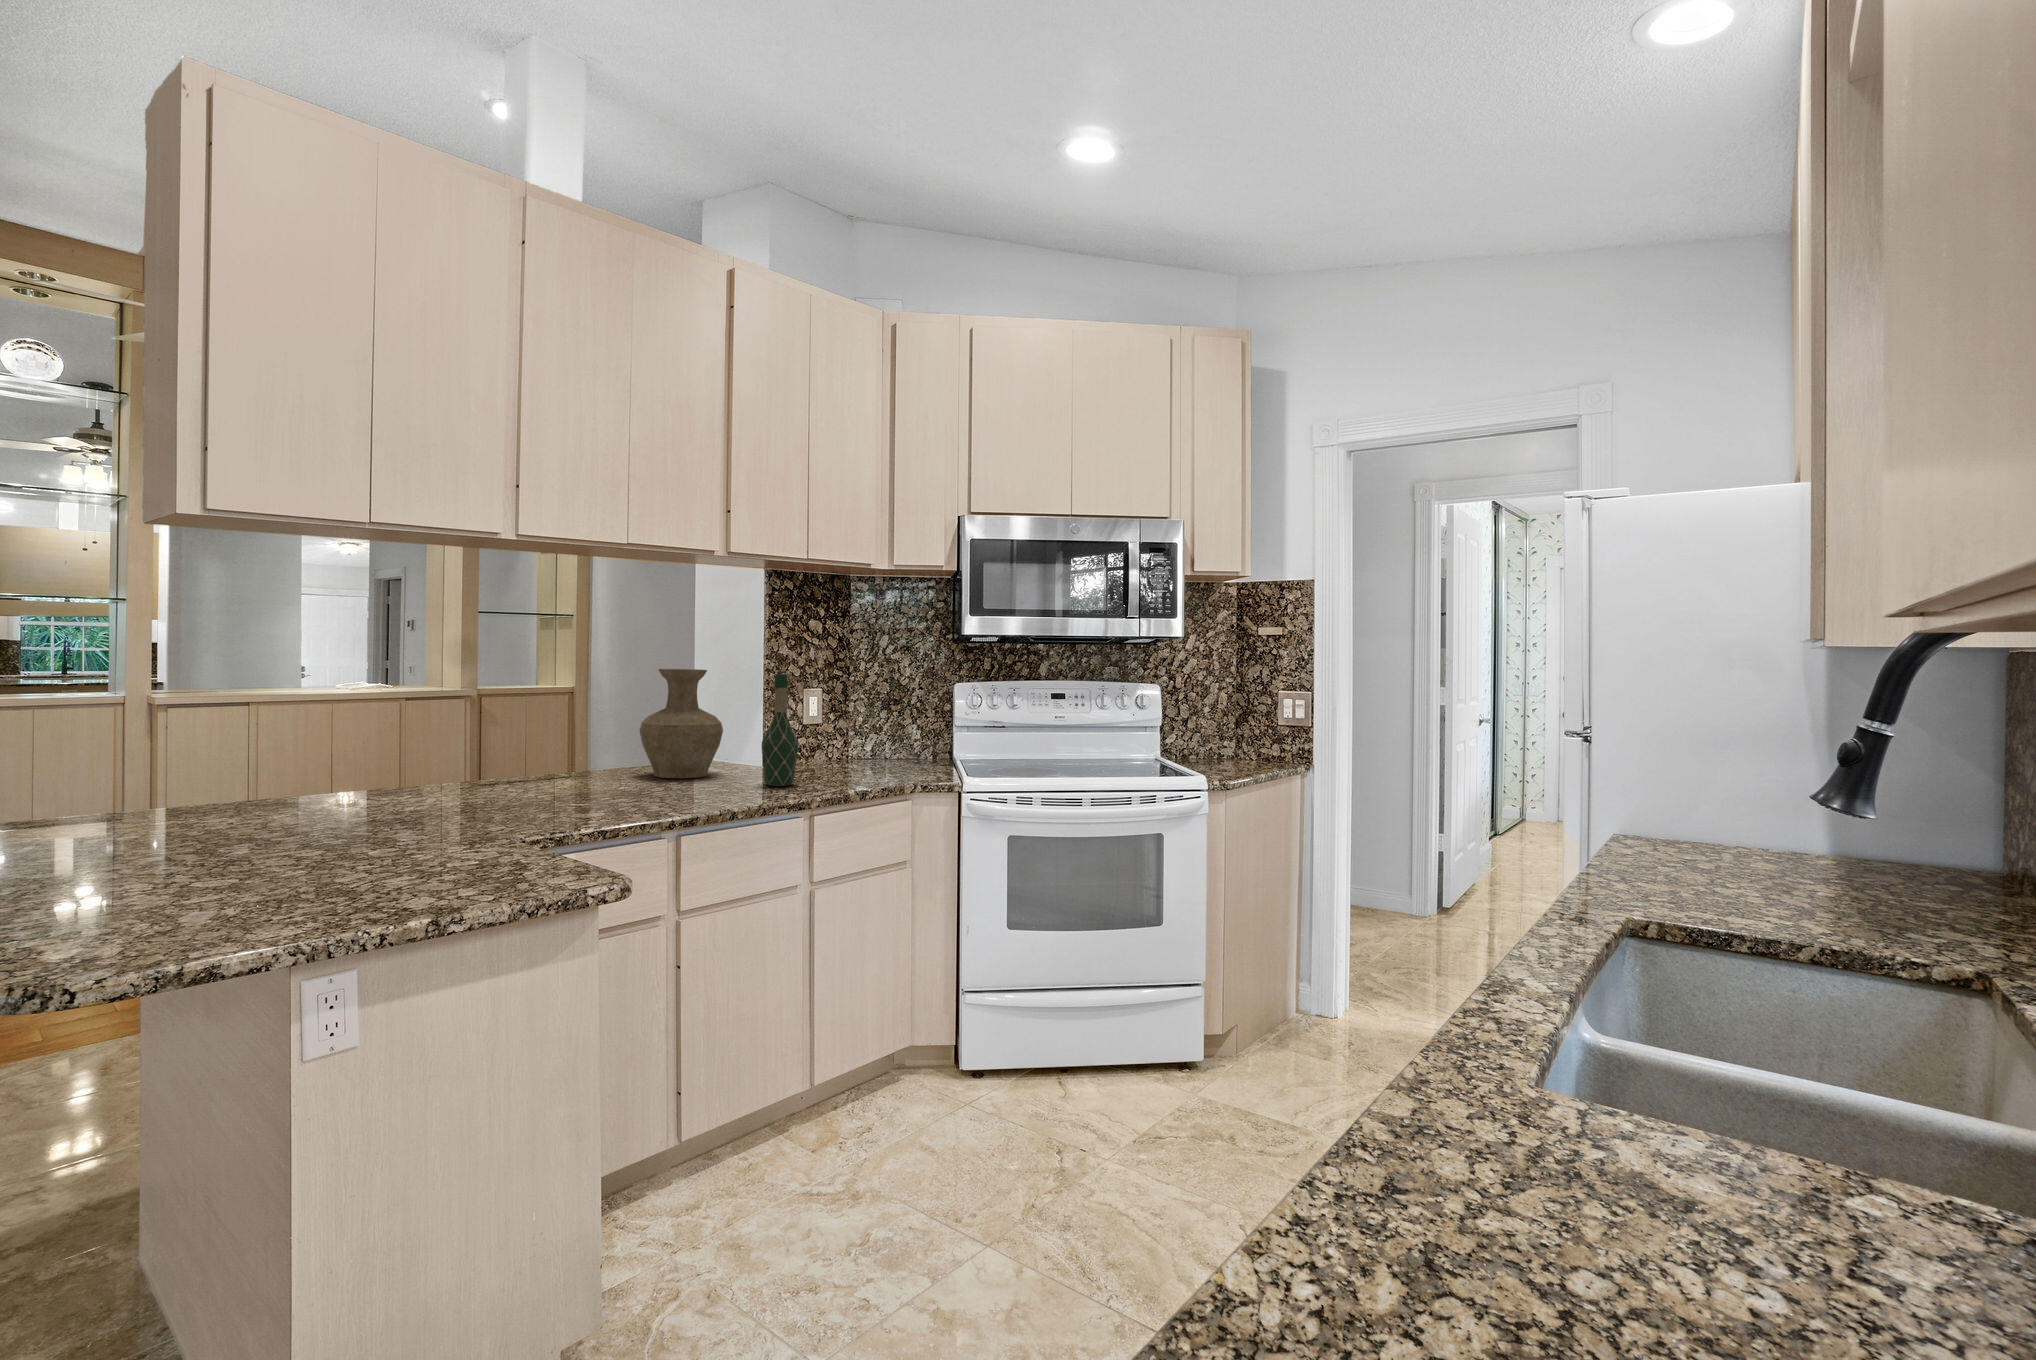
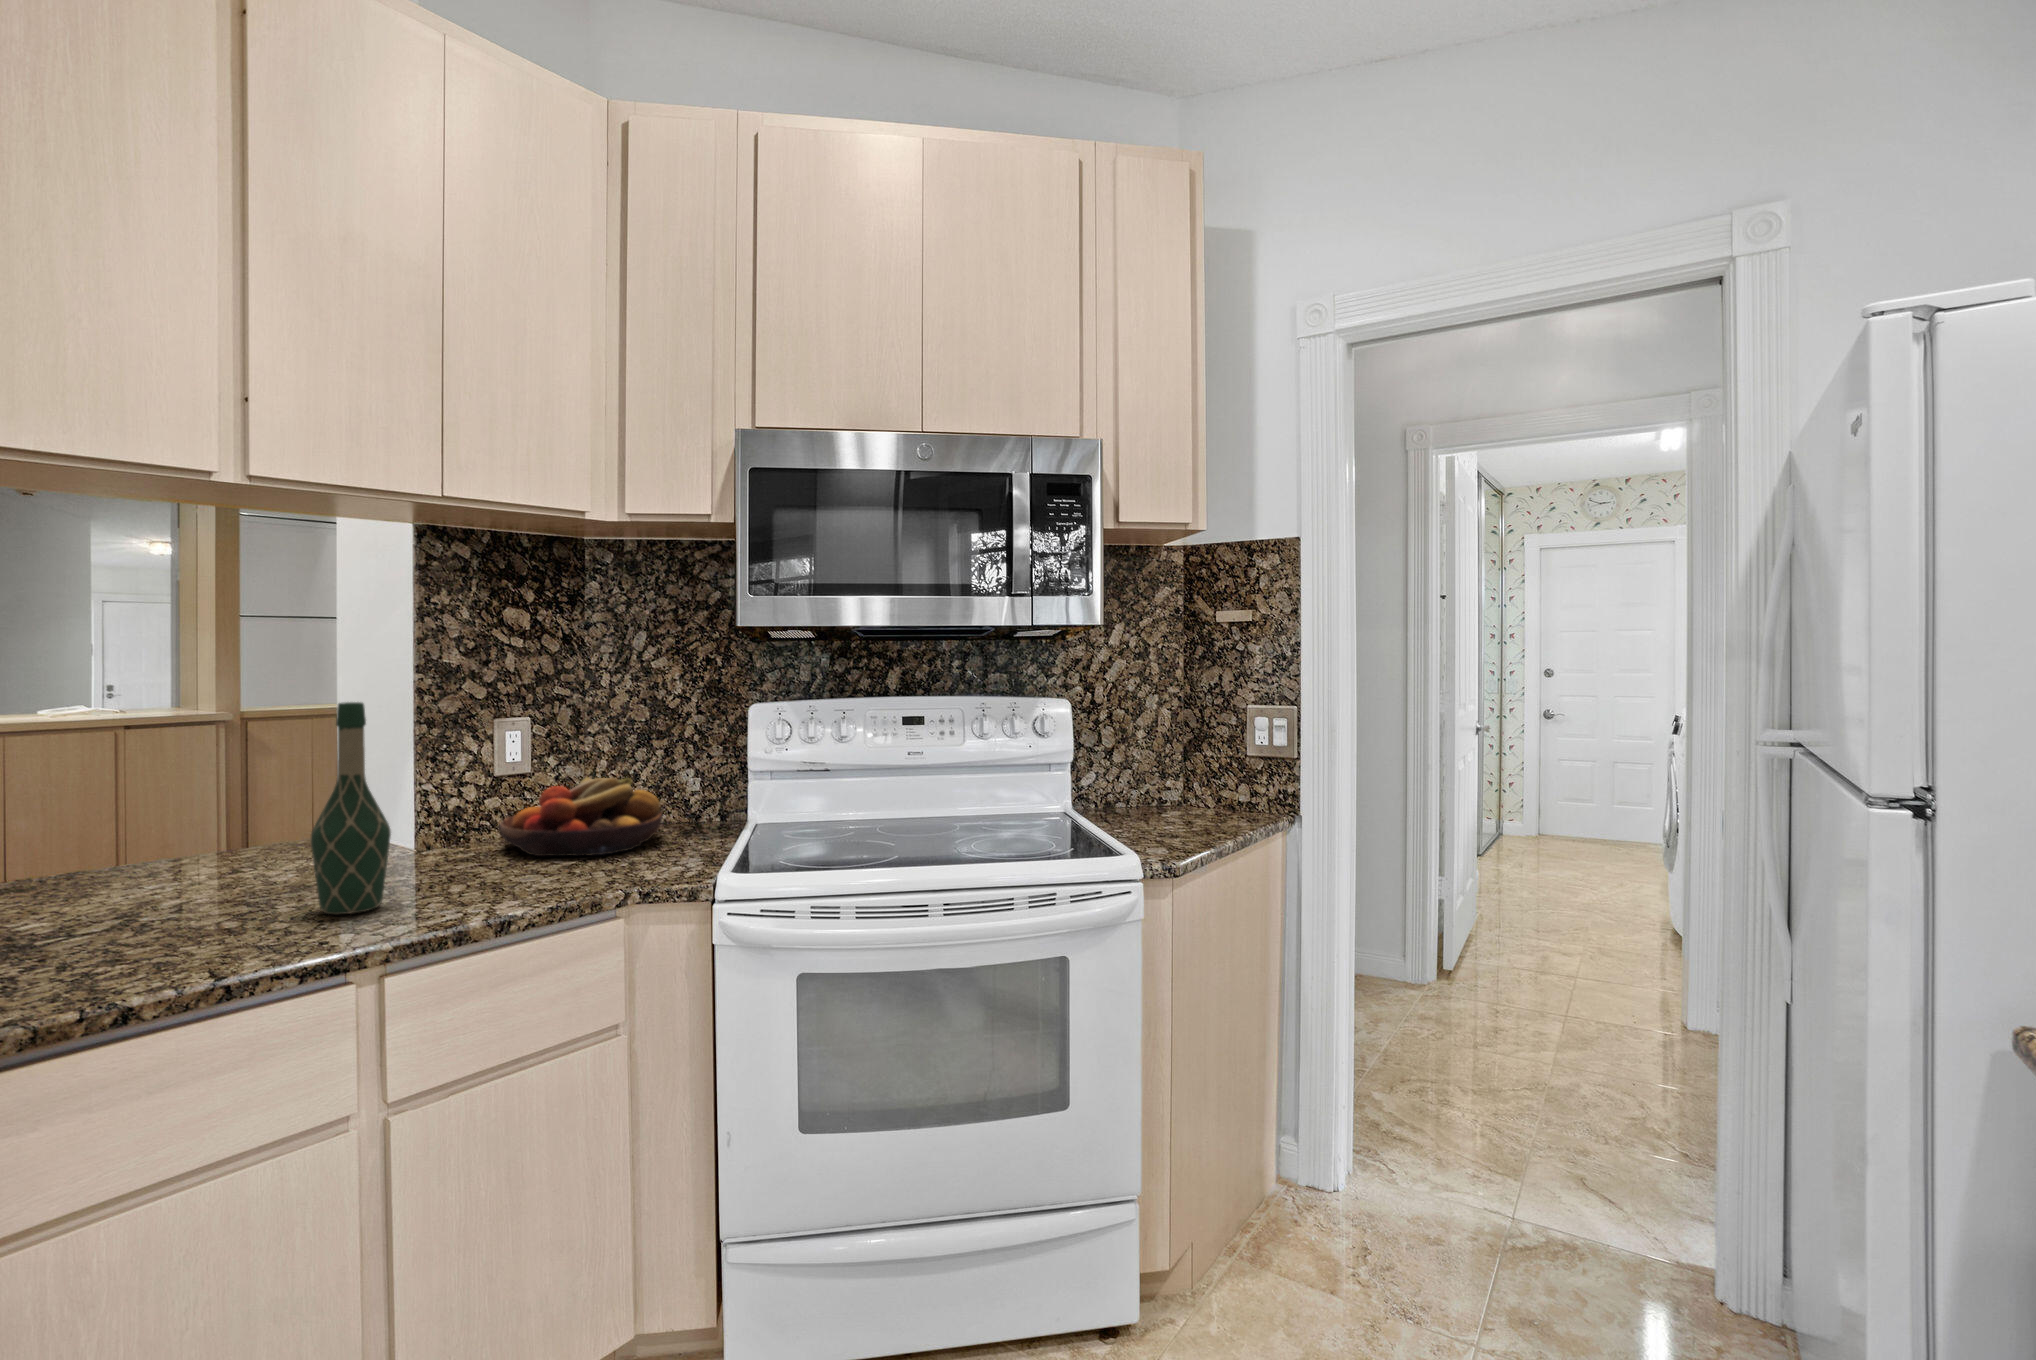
vase: present [640,669,723,778] -> none [96,694,284,899]
fruit bowl: none [818,726,910,769] -> present [499,777,662,856]

